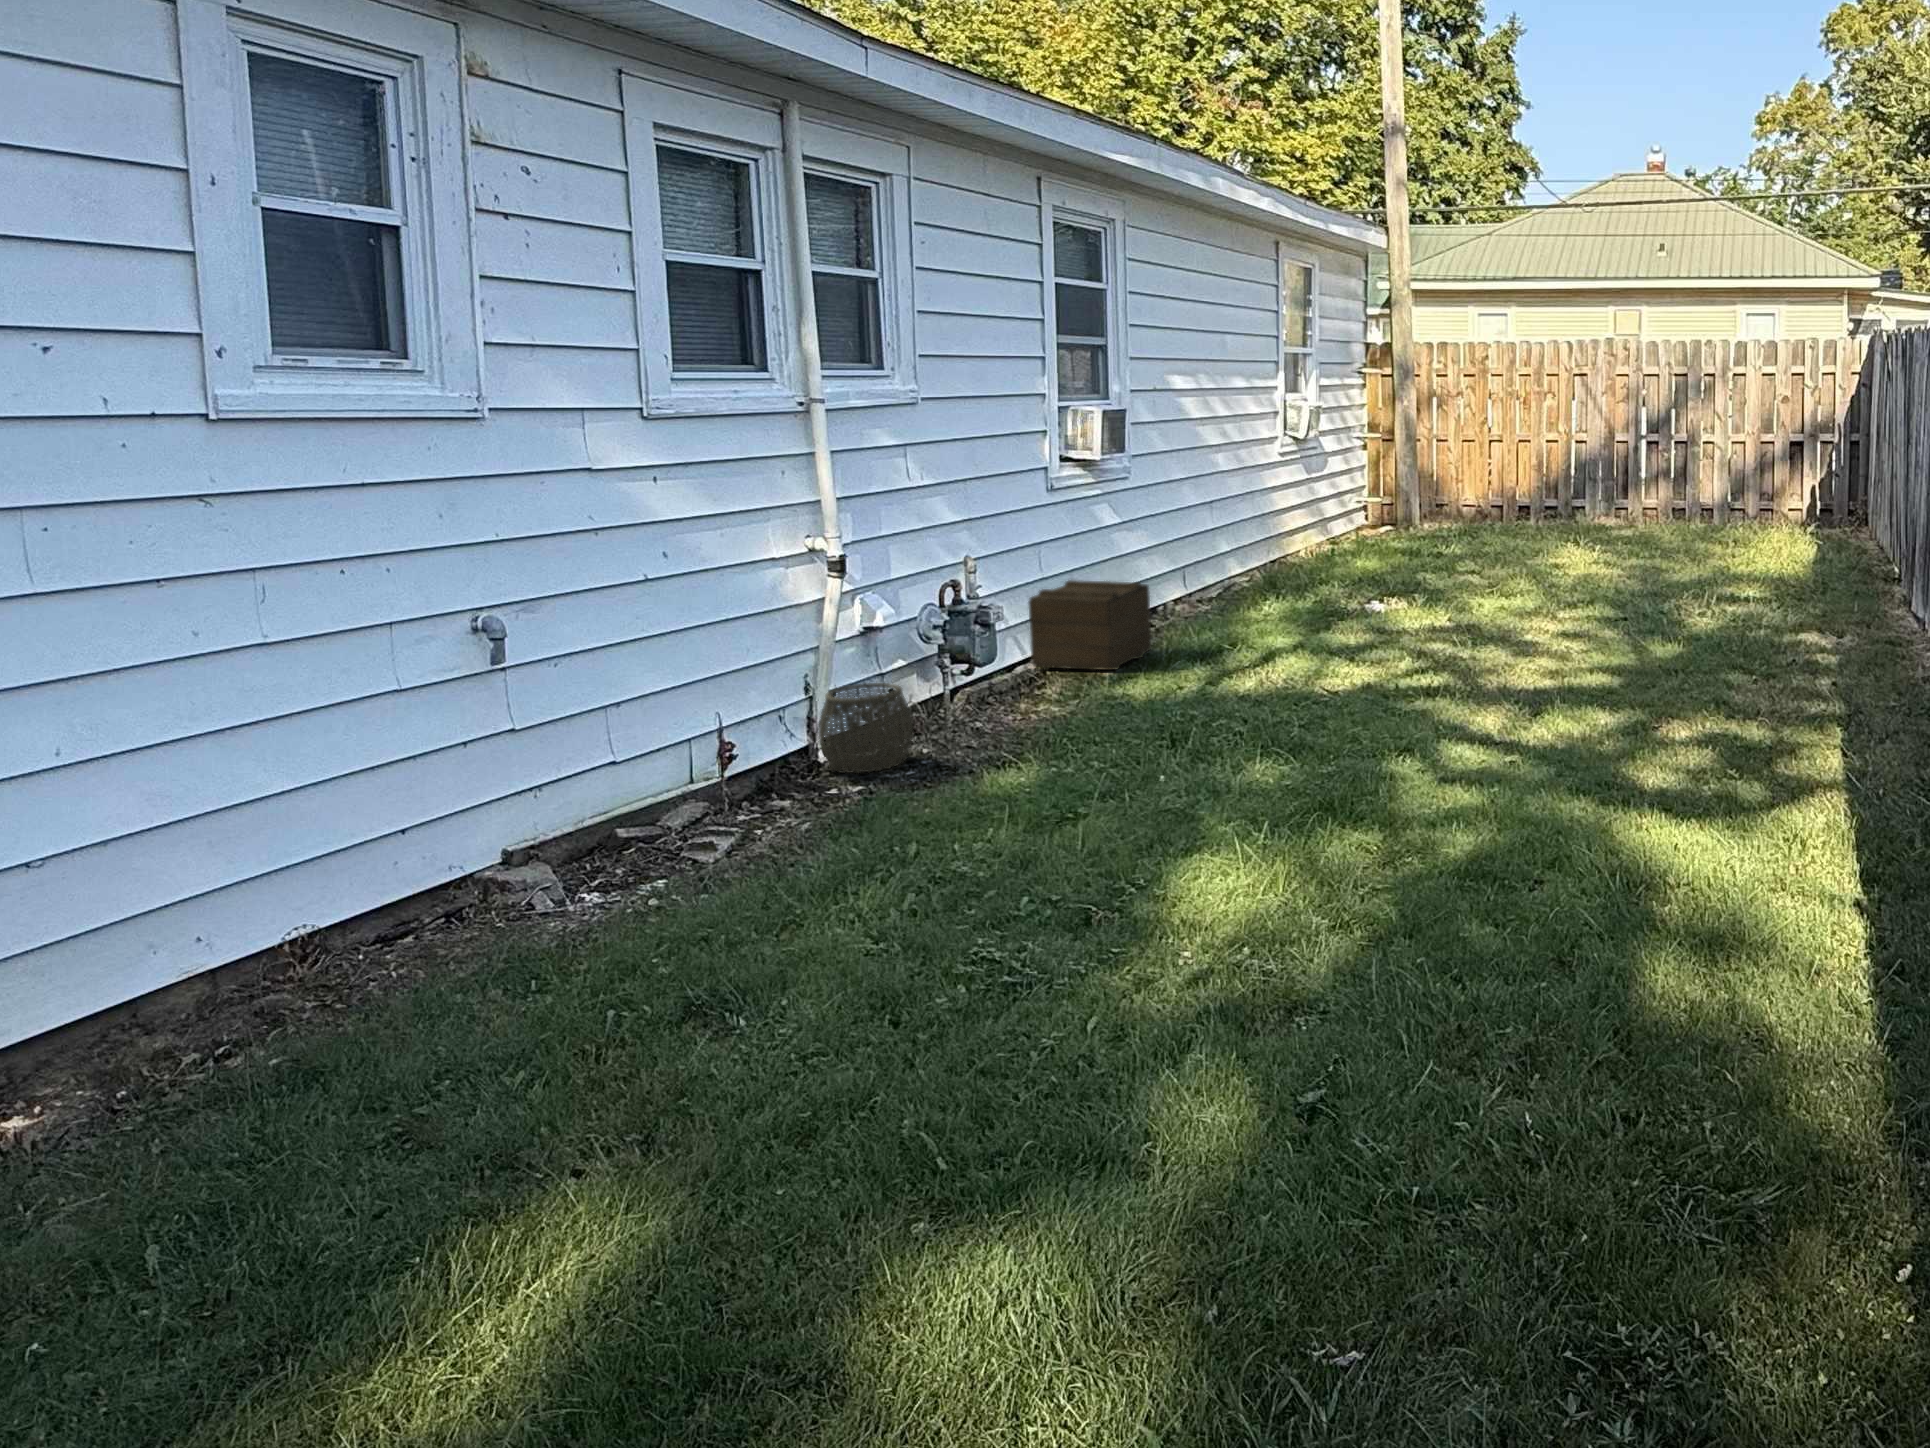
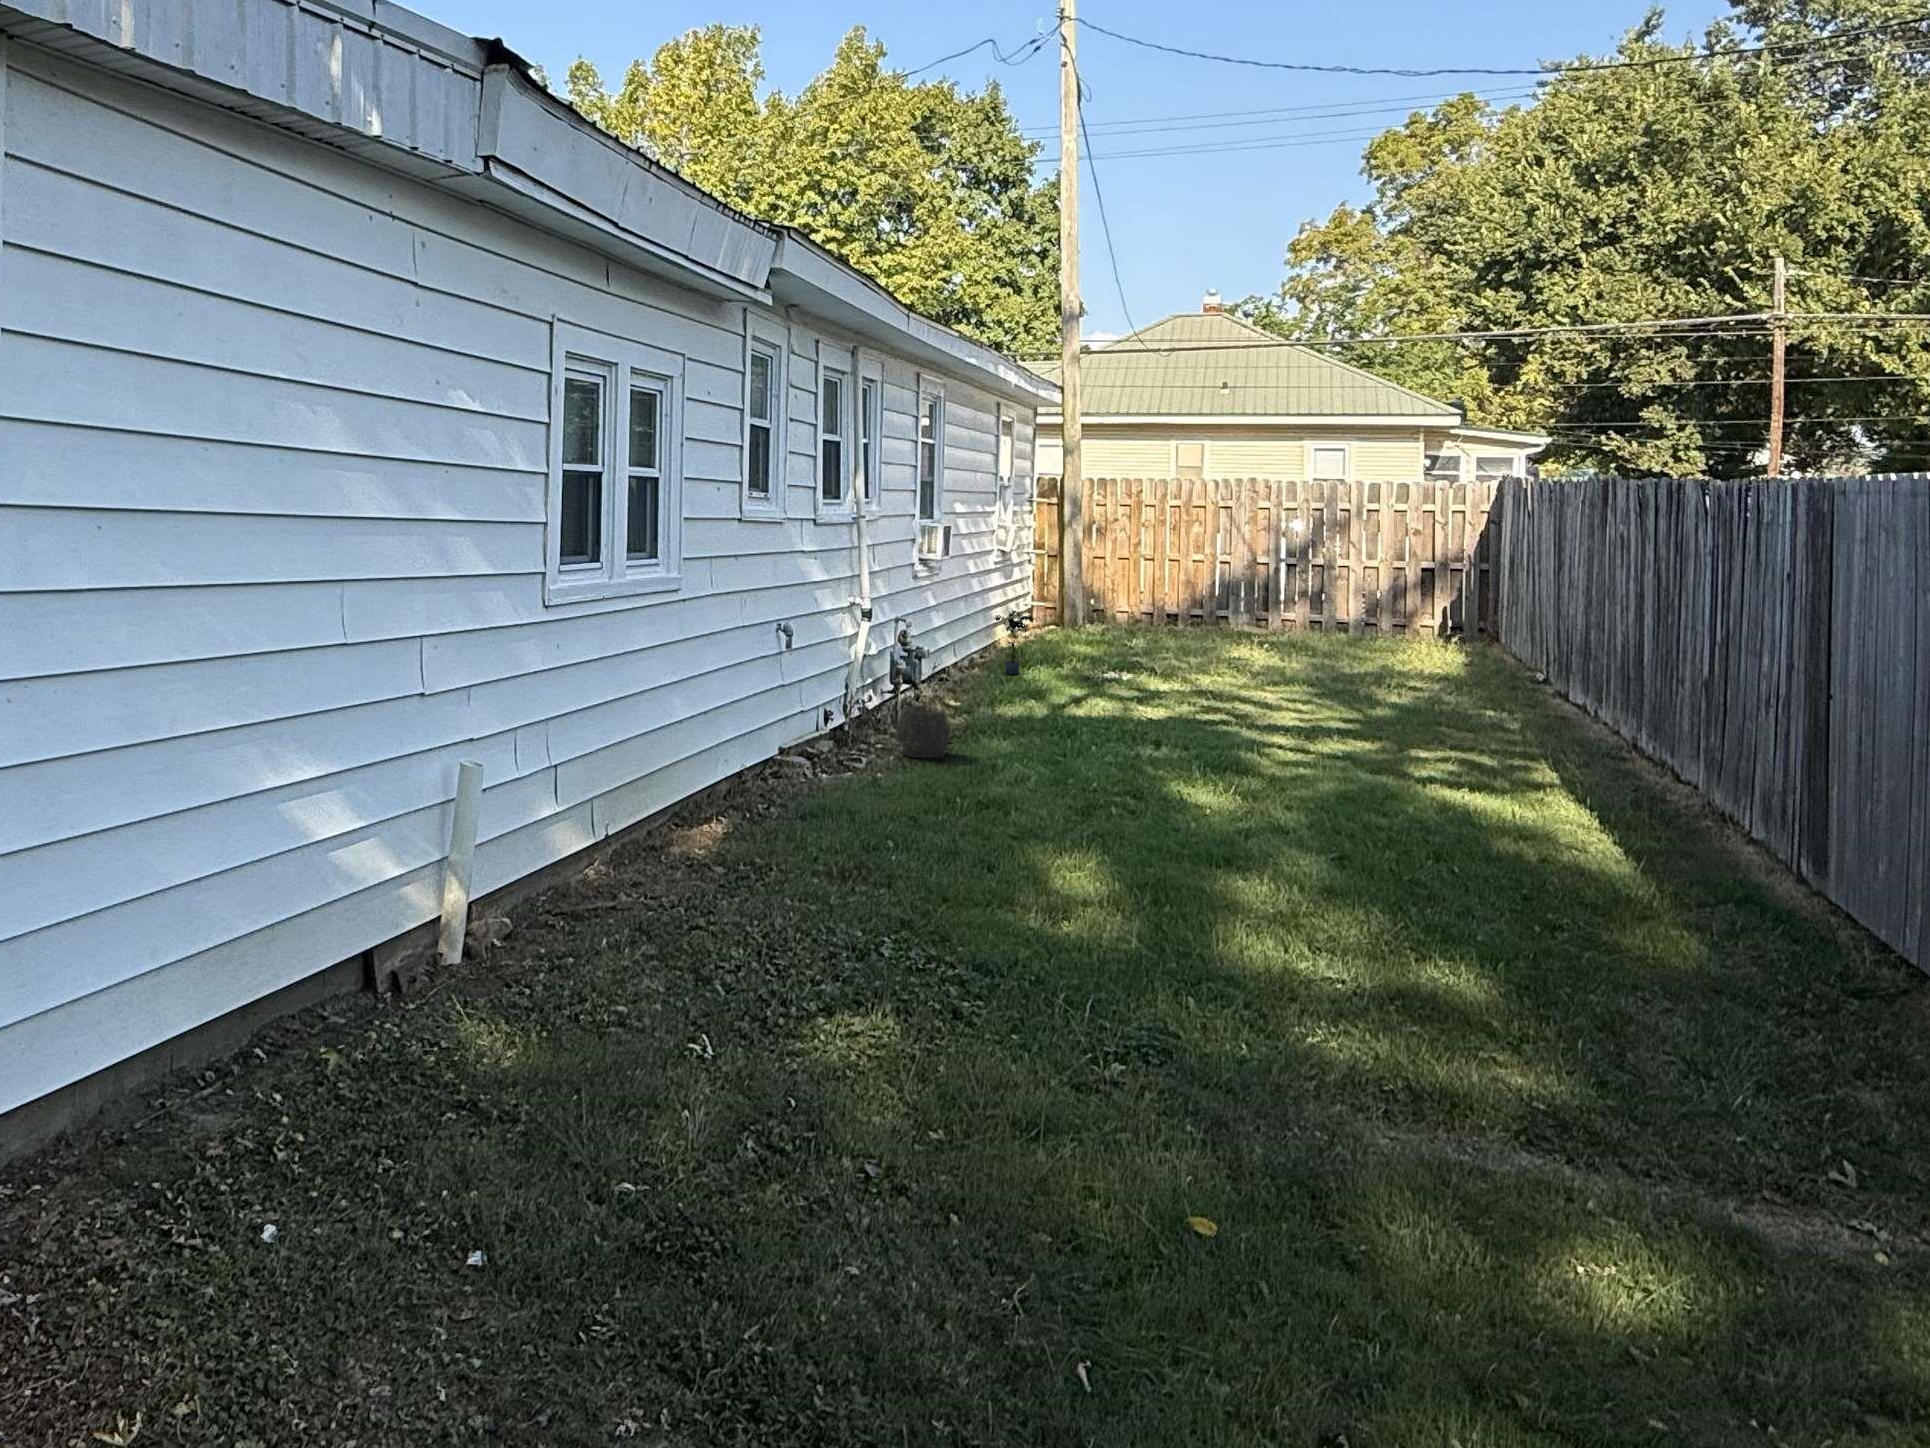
potted plant: none [1201,506,1261,598] -> present [994,610,1037,675]
wooden crate: present [1028,580,1151,670] -> none [940,654,1011,715]

